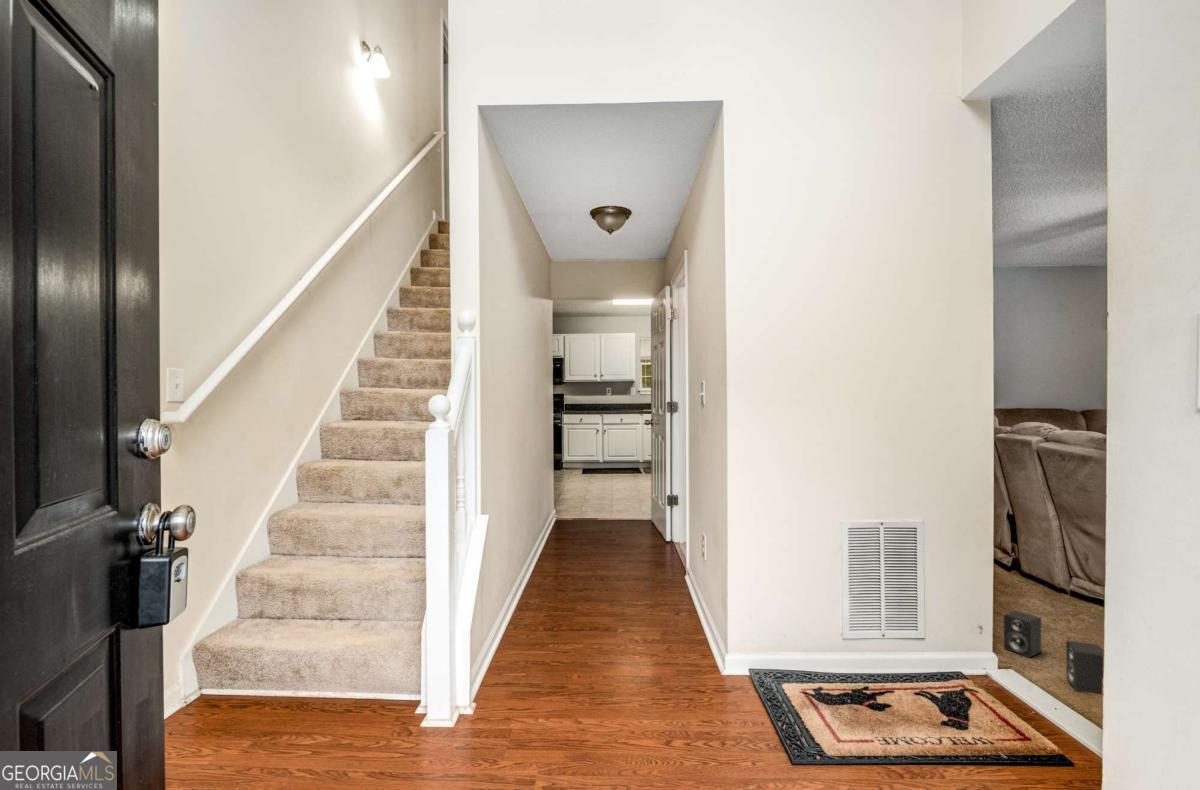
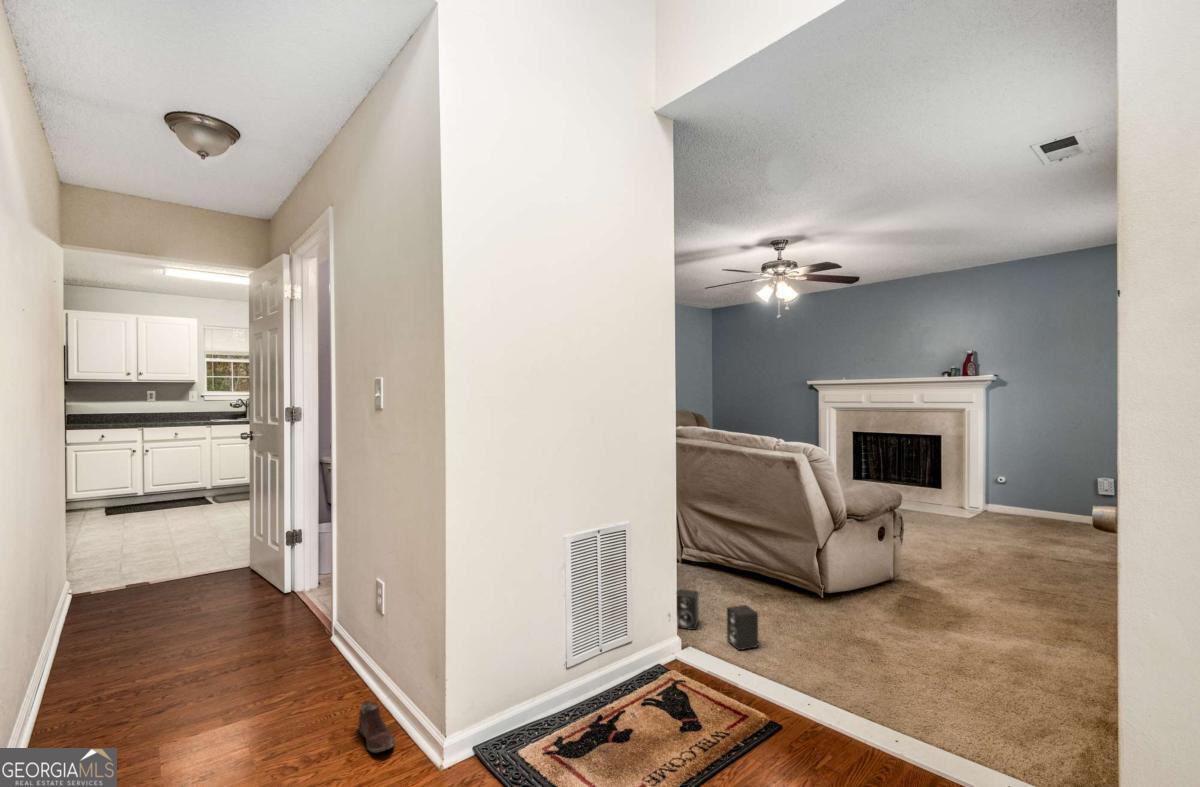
shoe: none [682,616,701,650] -> present [358,700,395,753]

